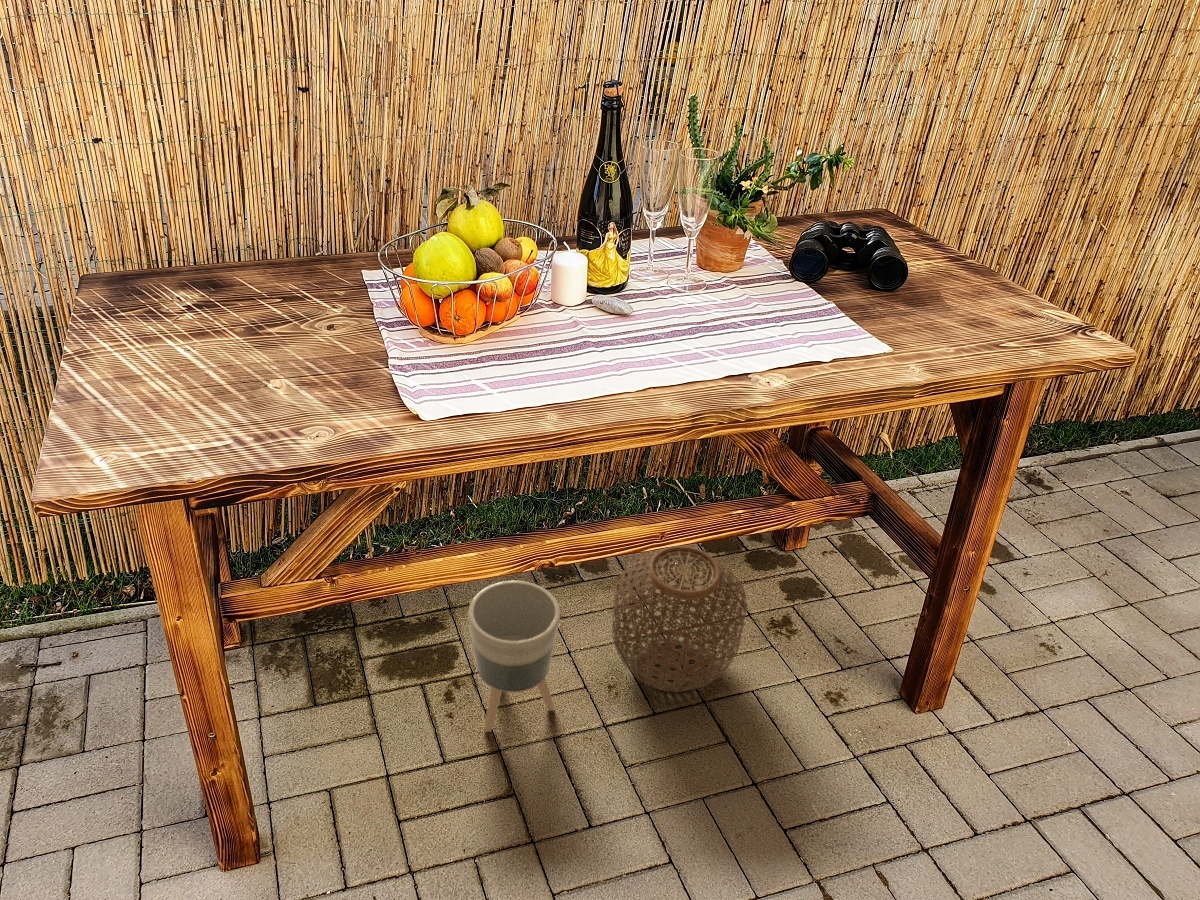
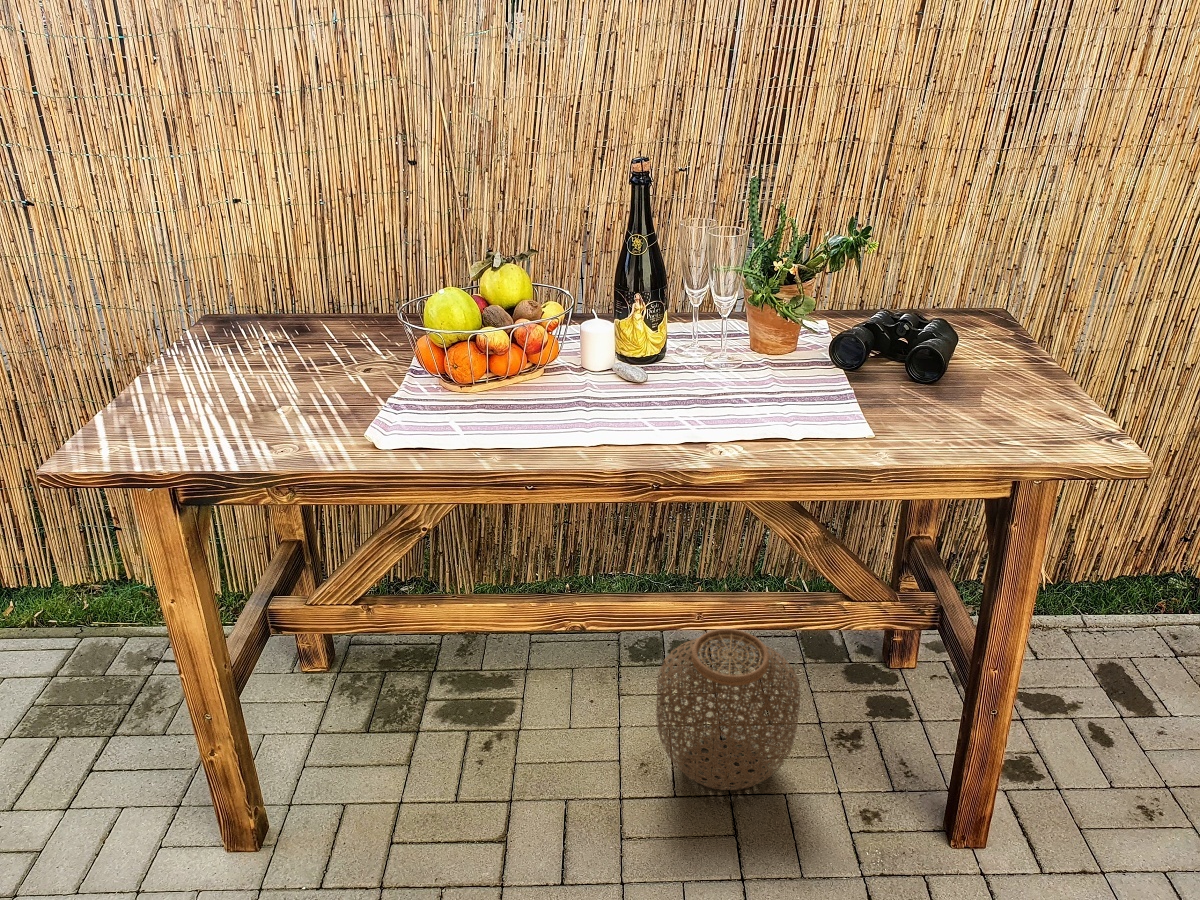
planter: present [468,580,560,732] -> none [493,637,587,792]

